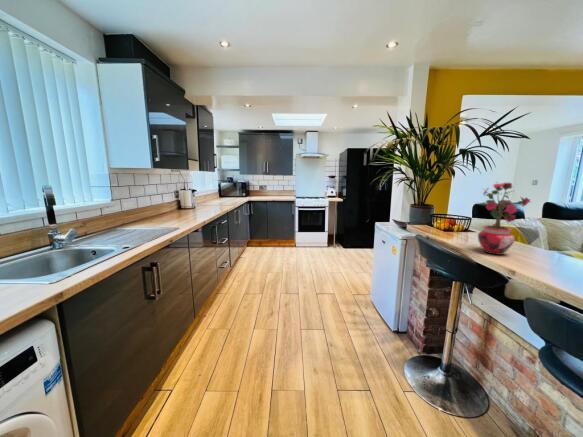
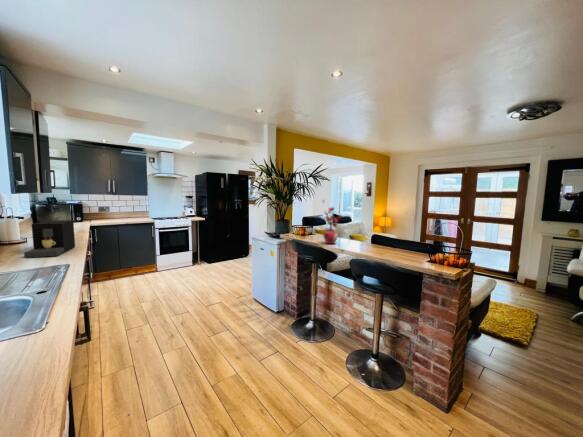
coffee maker: none [172,194,211,223] -> present [24,220,75,258]

